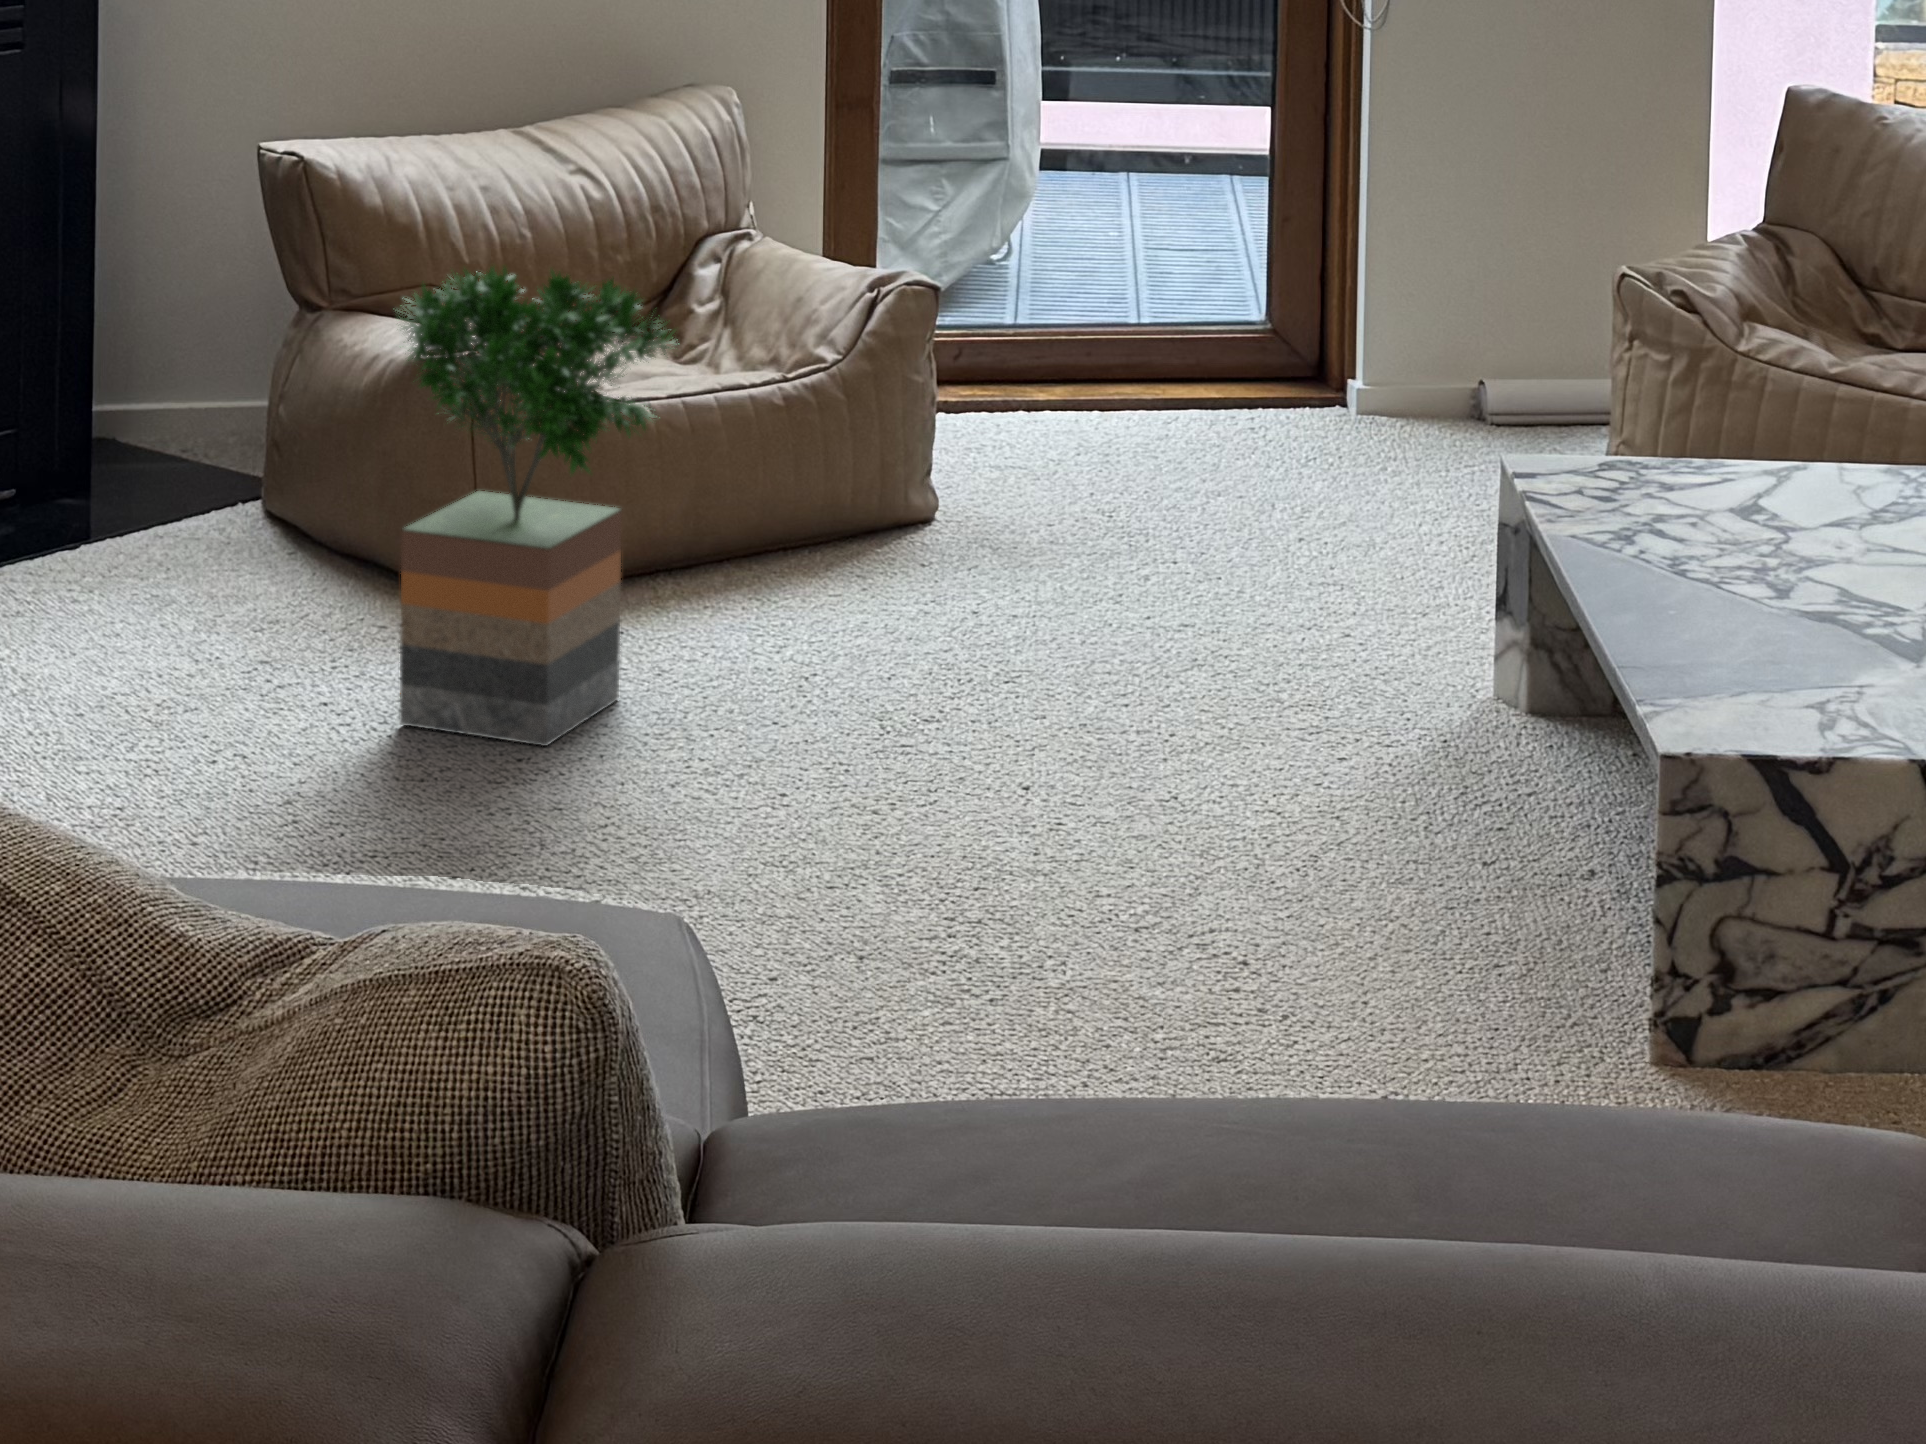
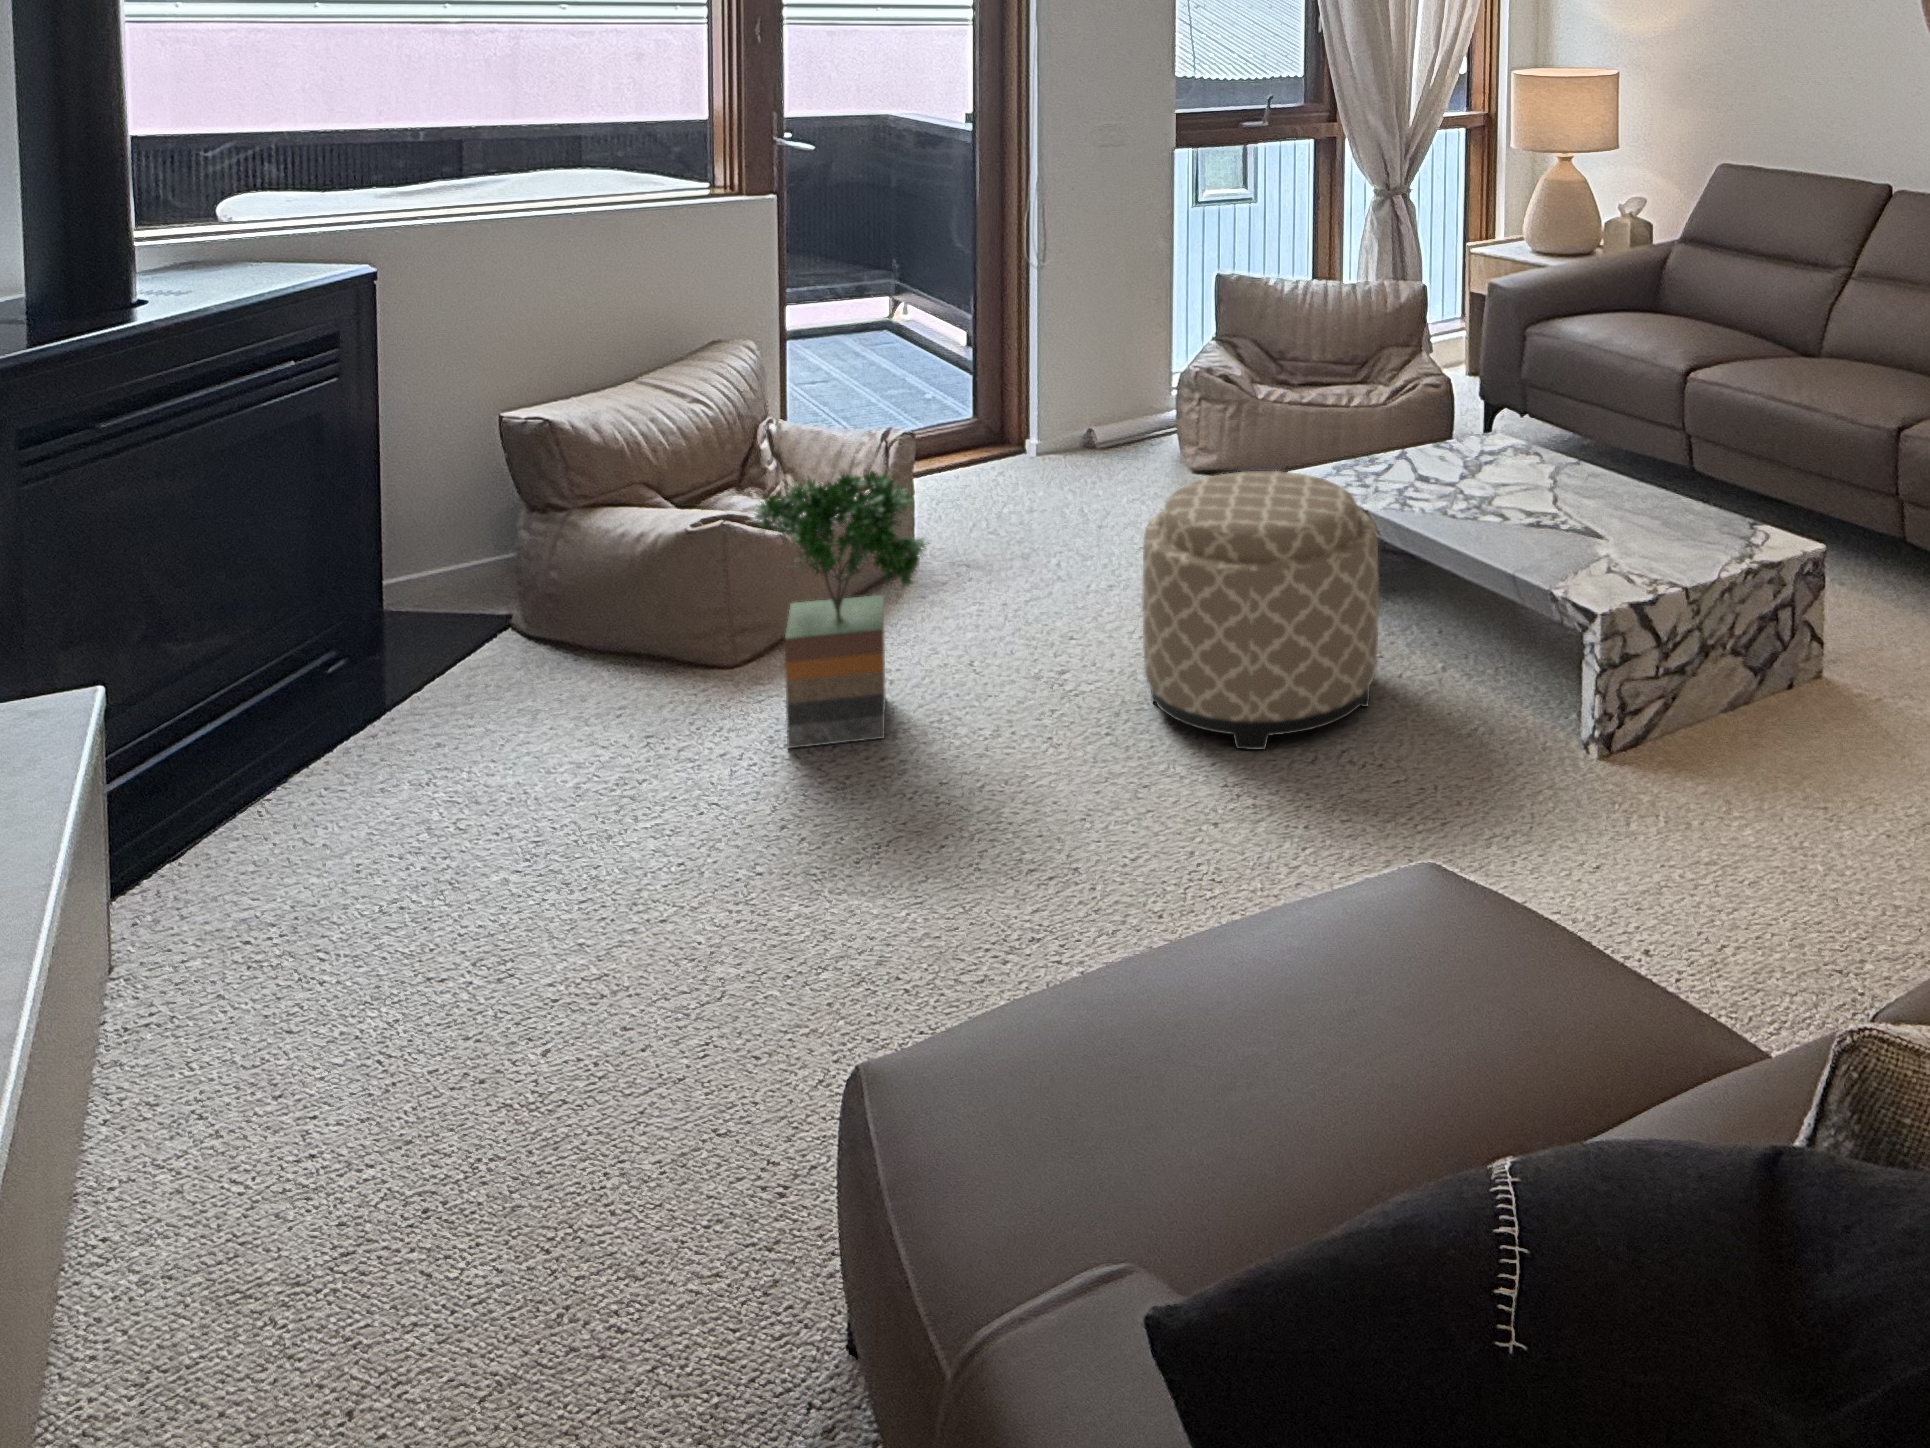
ottoman: none [970,394,1443,908] -> present [1142,471,1379,750]

